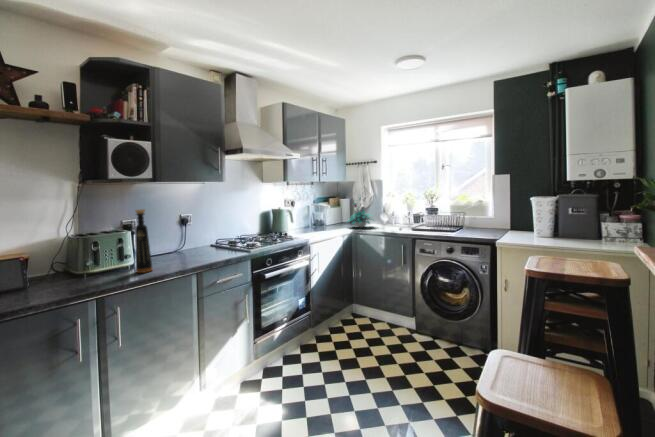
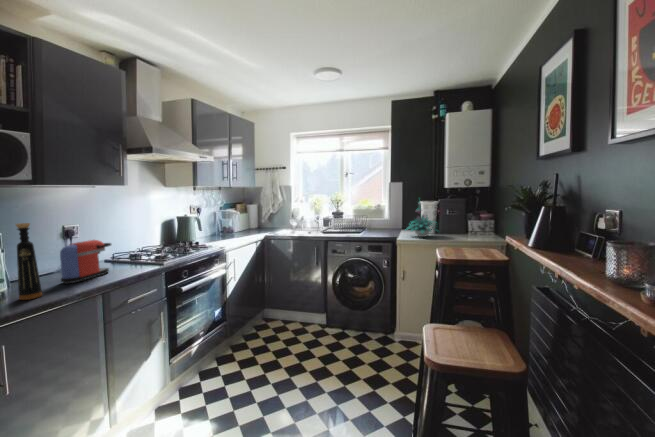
plant: present [348,198,370,228] -> present [406,202,437,237]
coffee maker: none [169,226,210,262] -> present [60,240,111,283]

